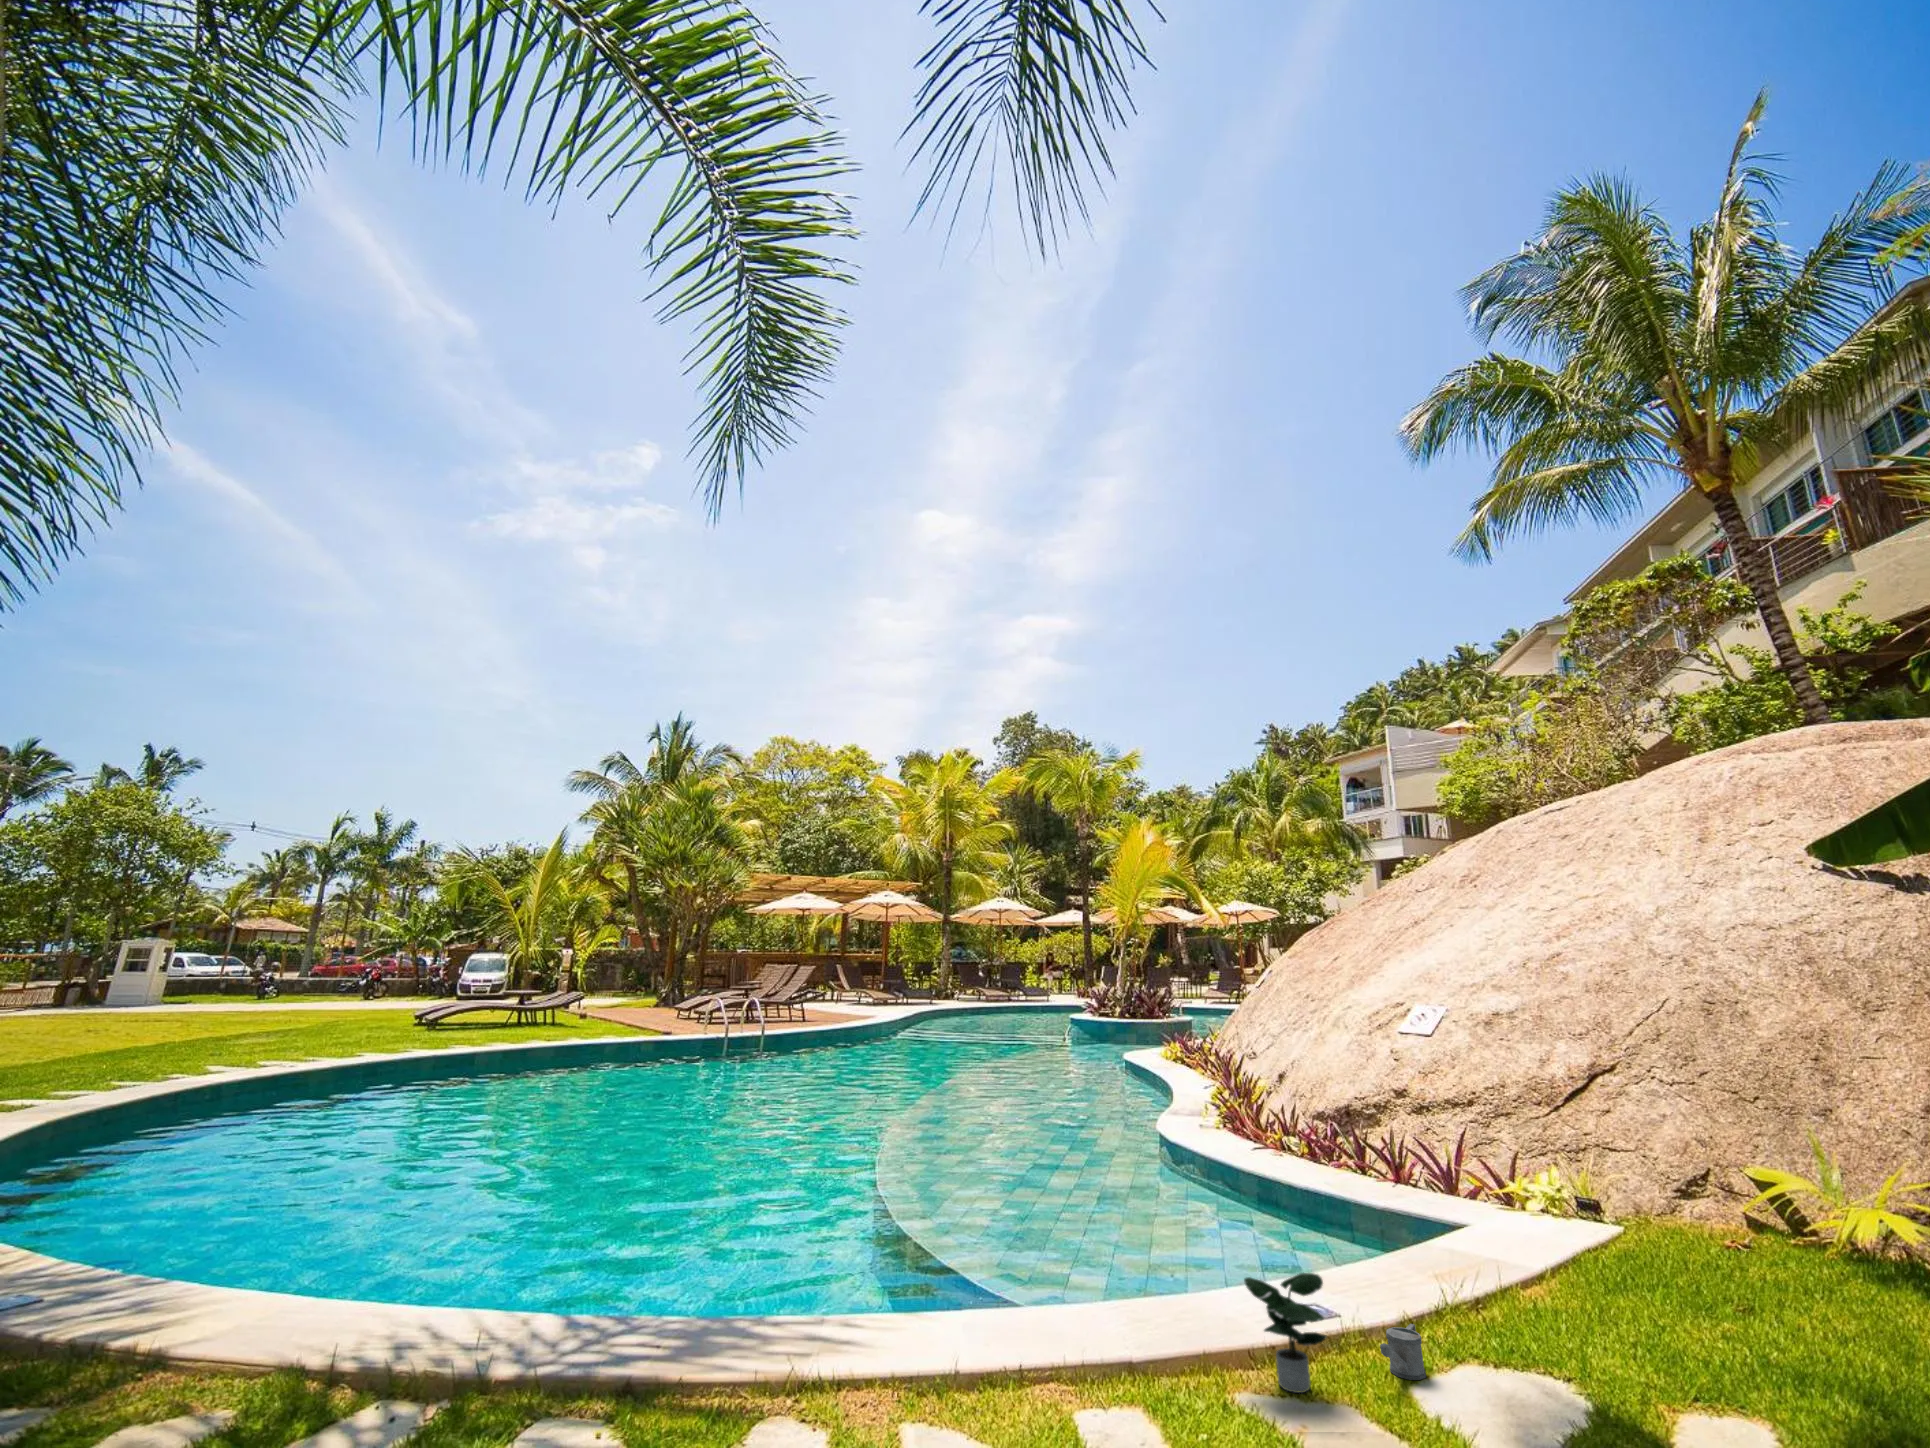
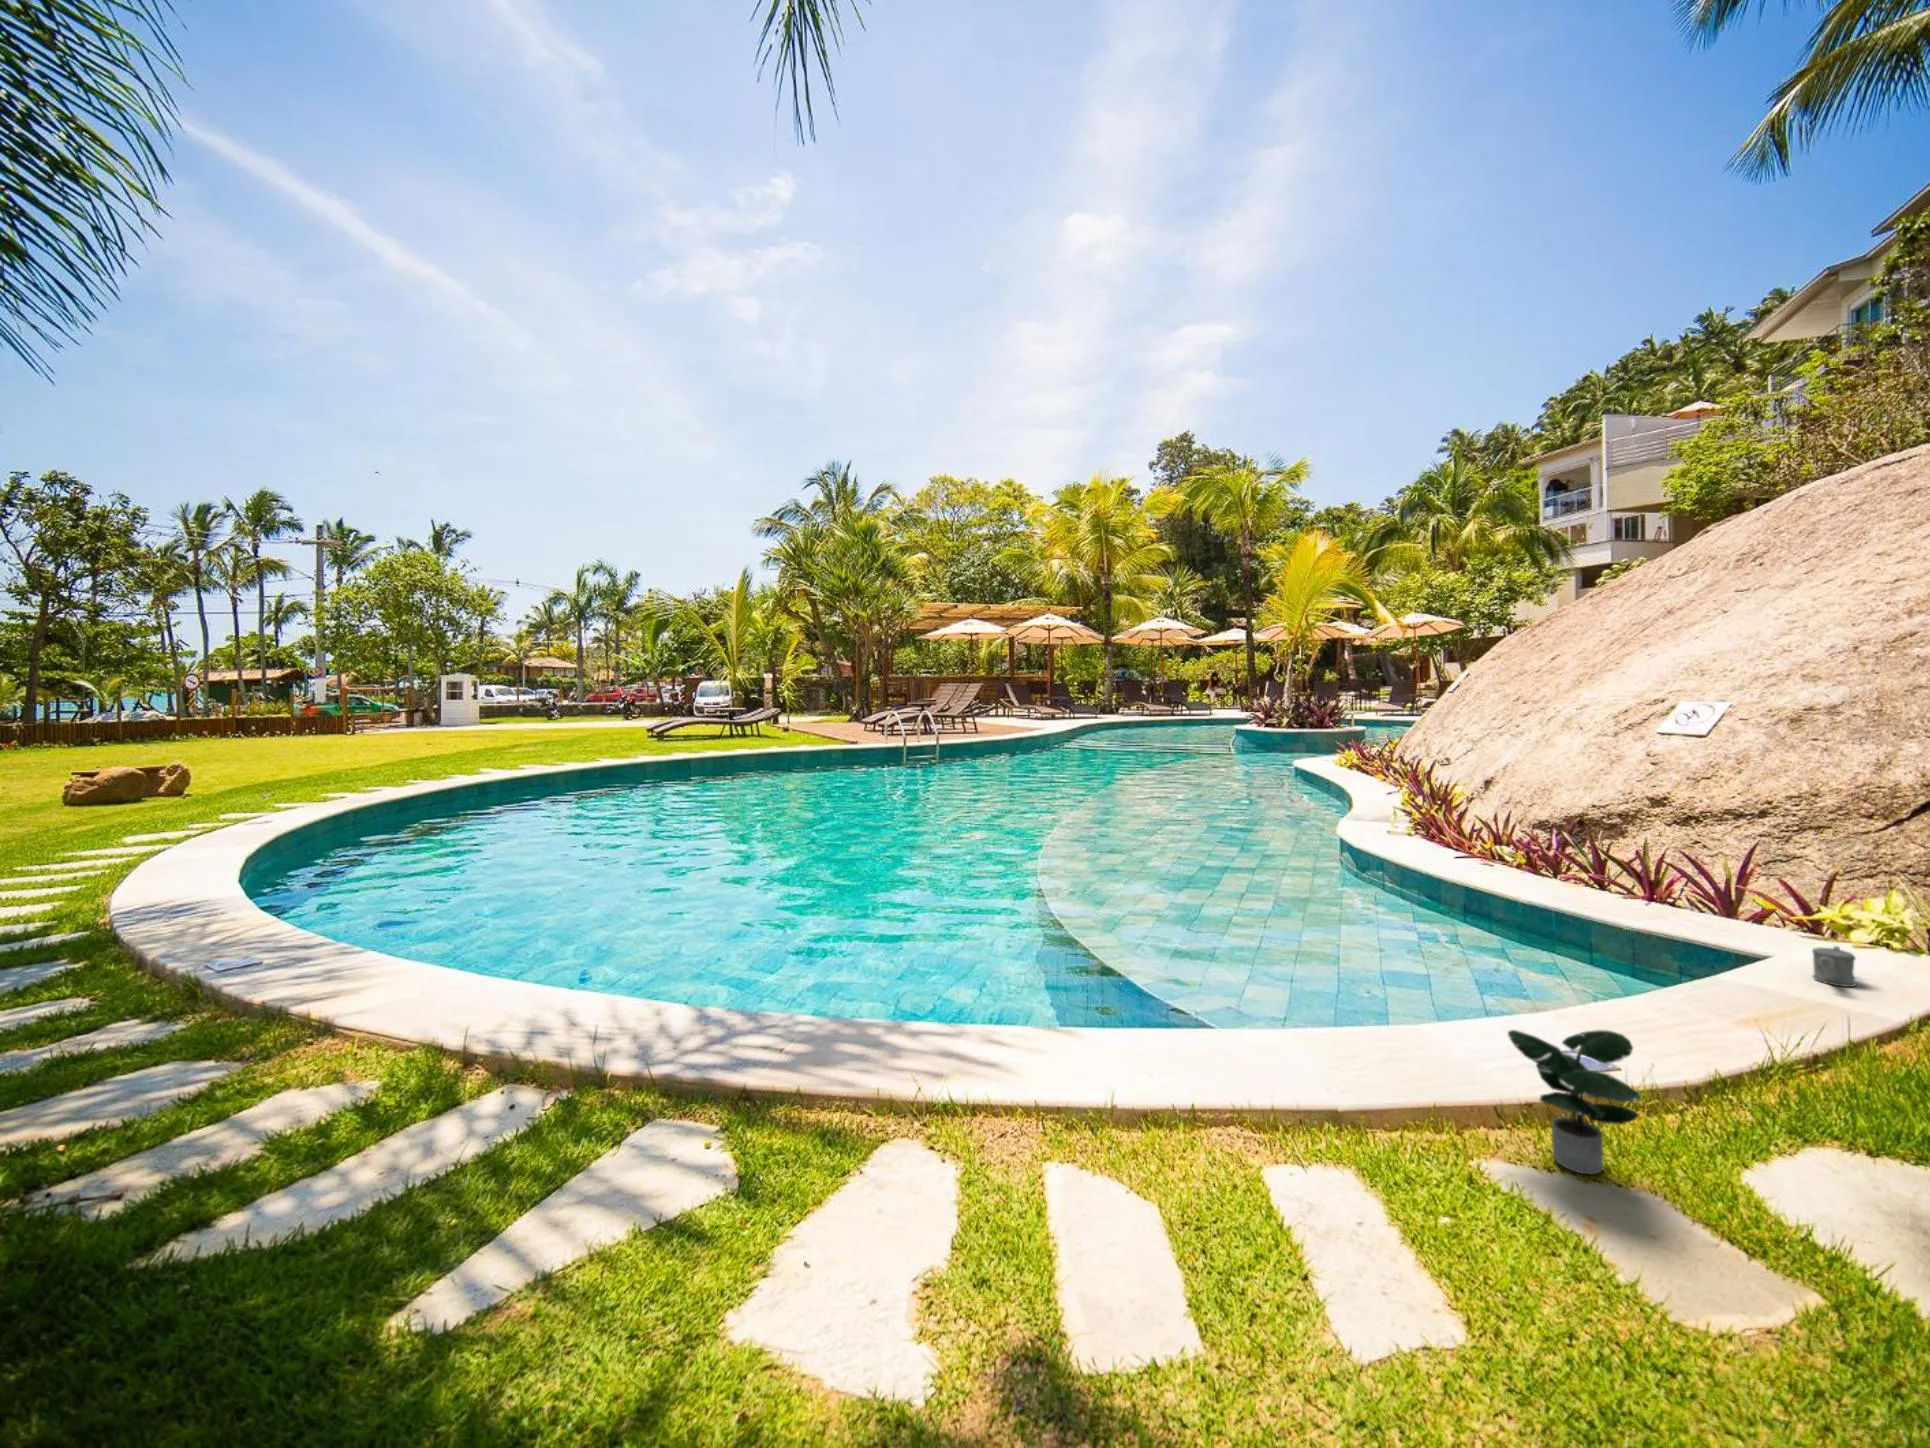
watering can: present [1380,1324,1426,1380] -> present [1812,946,1856,987]

